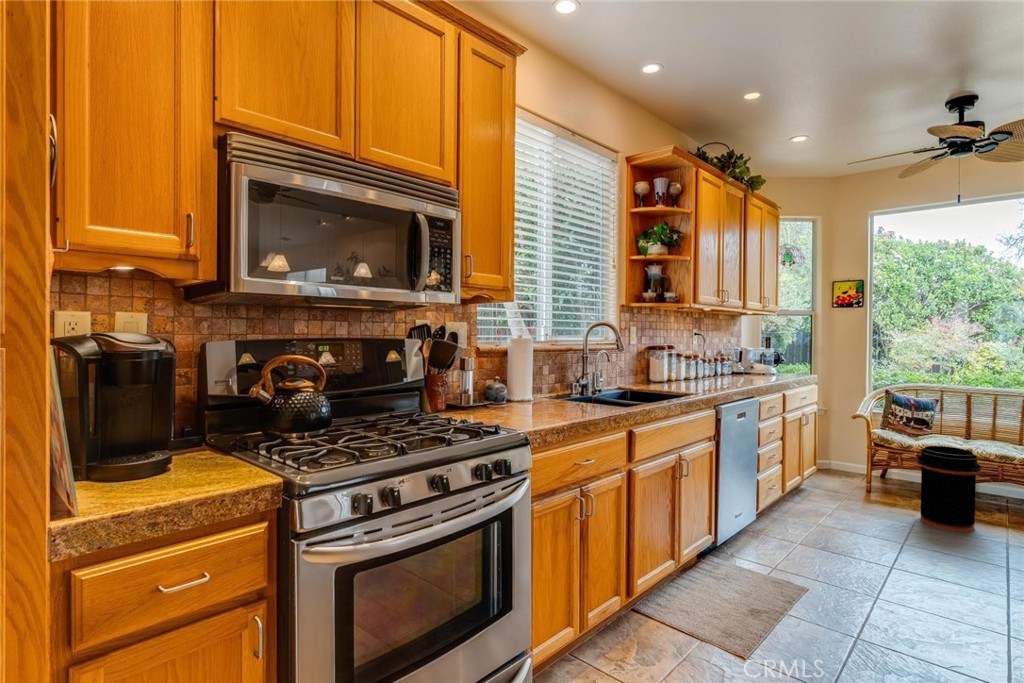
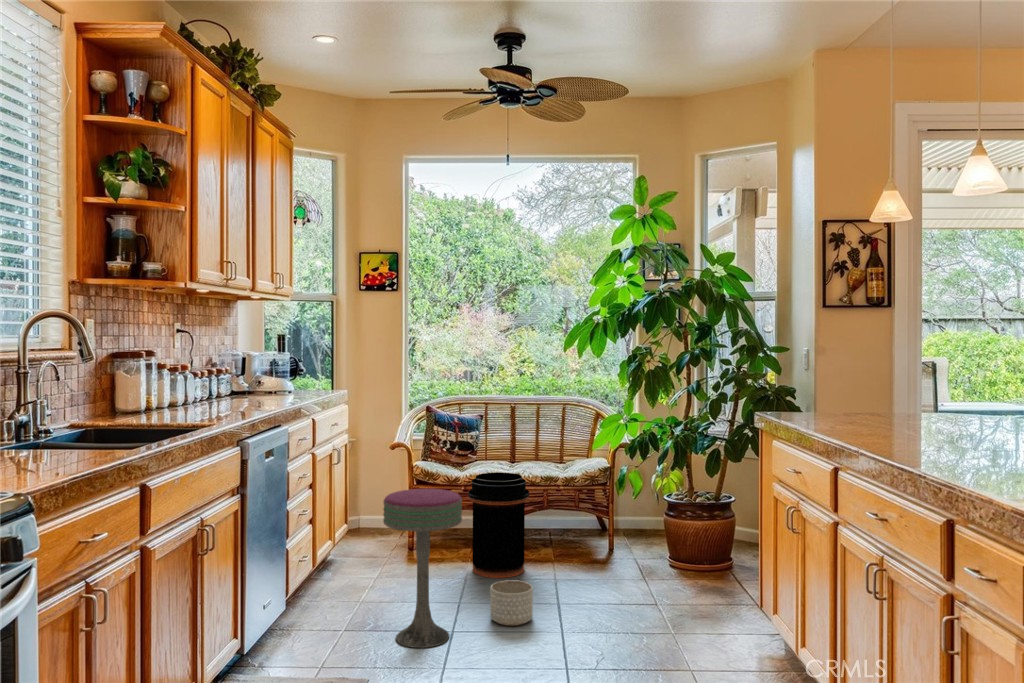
bar stool: none [833,449,900,563] -> present [383,489,462,648]
planter: none [928,531,972,569] -> present [490,580,533,626]

